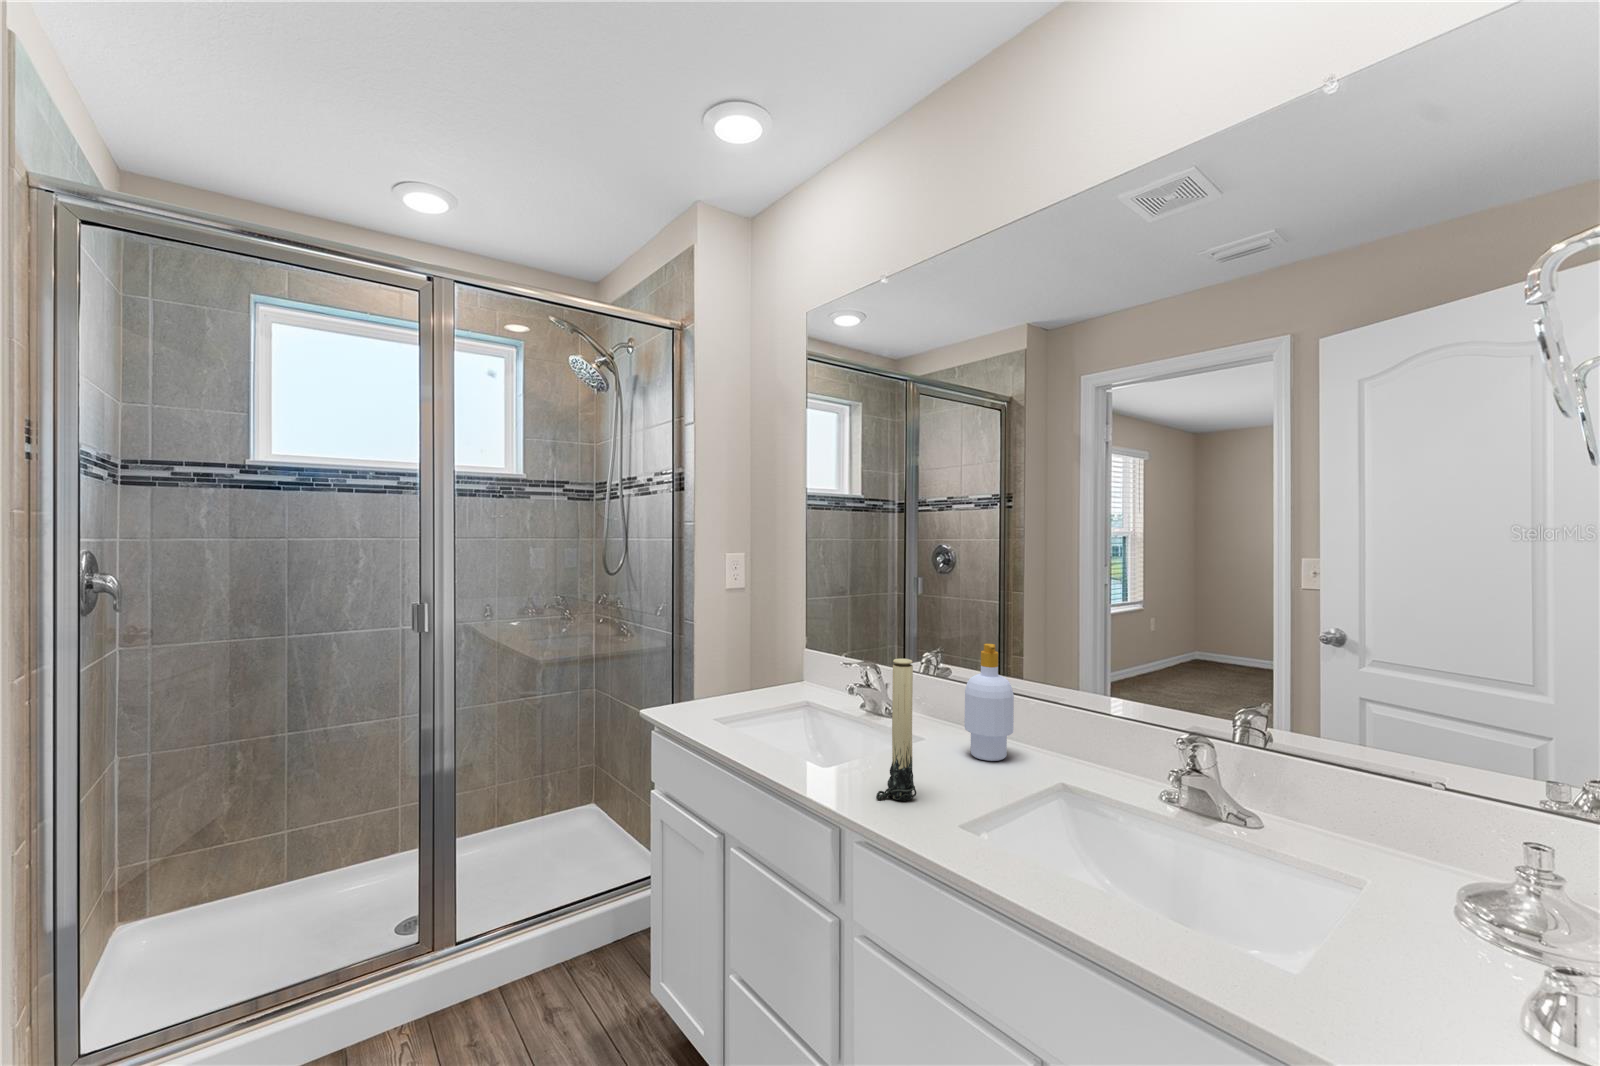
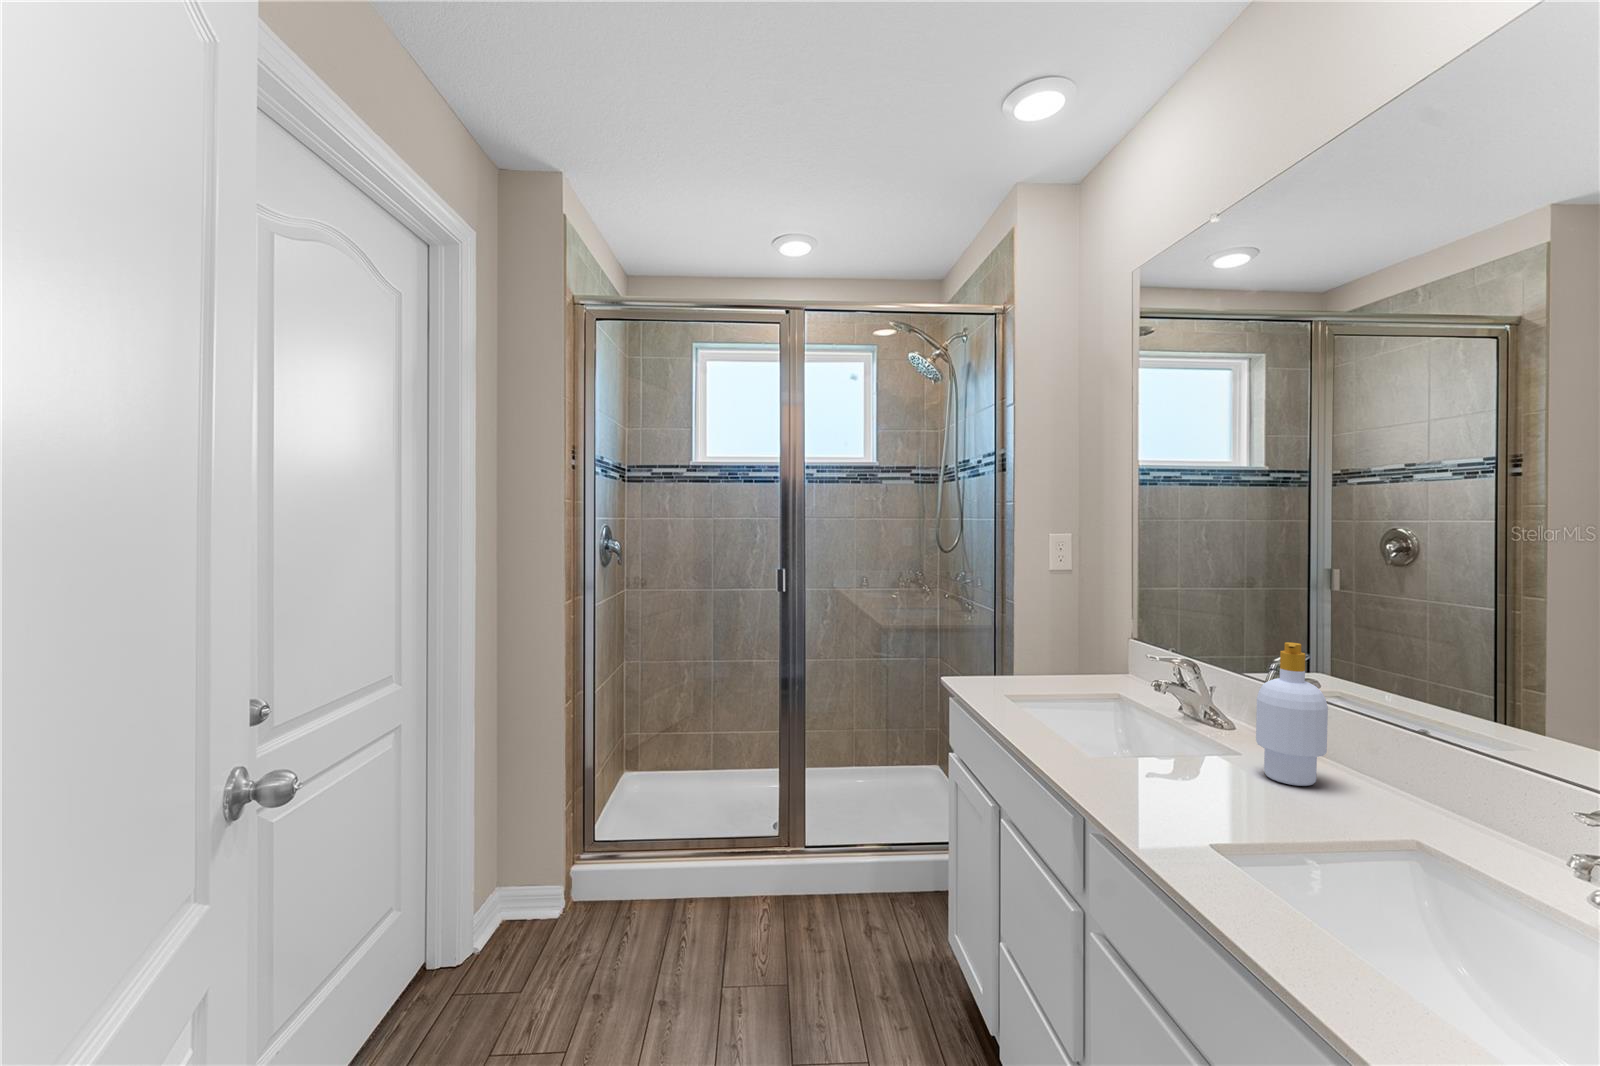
candle: present [876,659,916,801] -> none [1093,640,1139,792]

